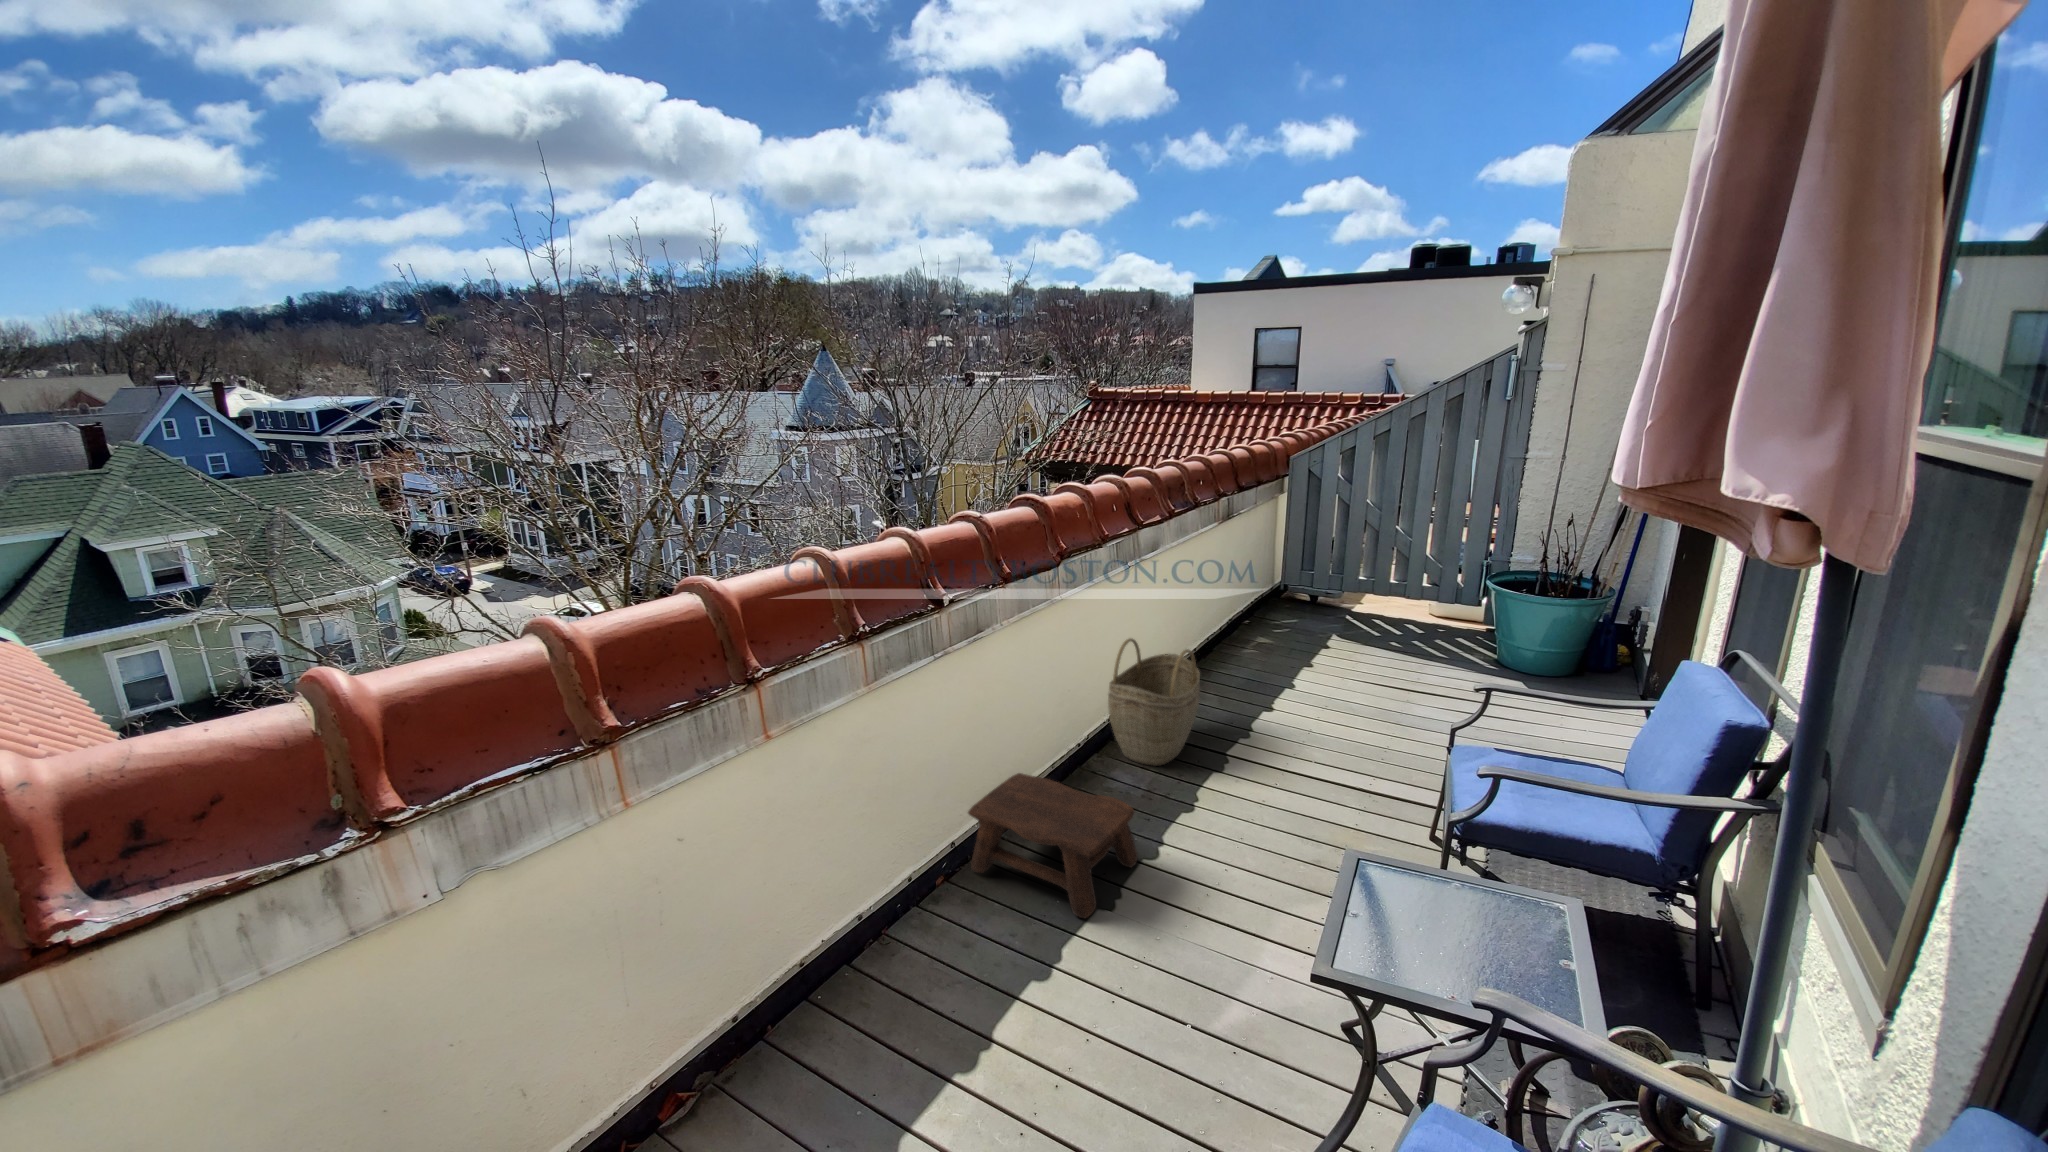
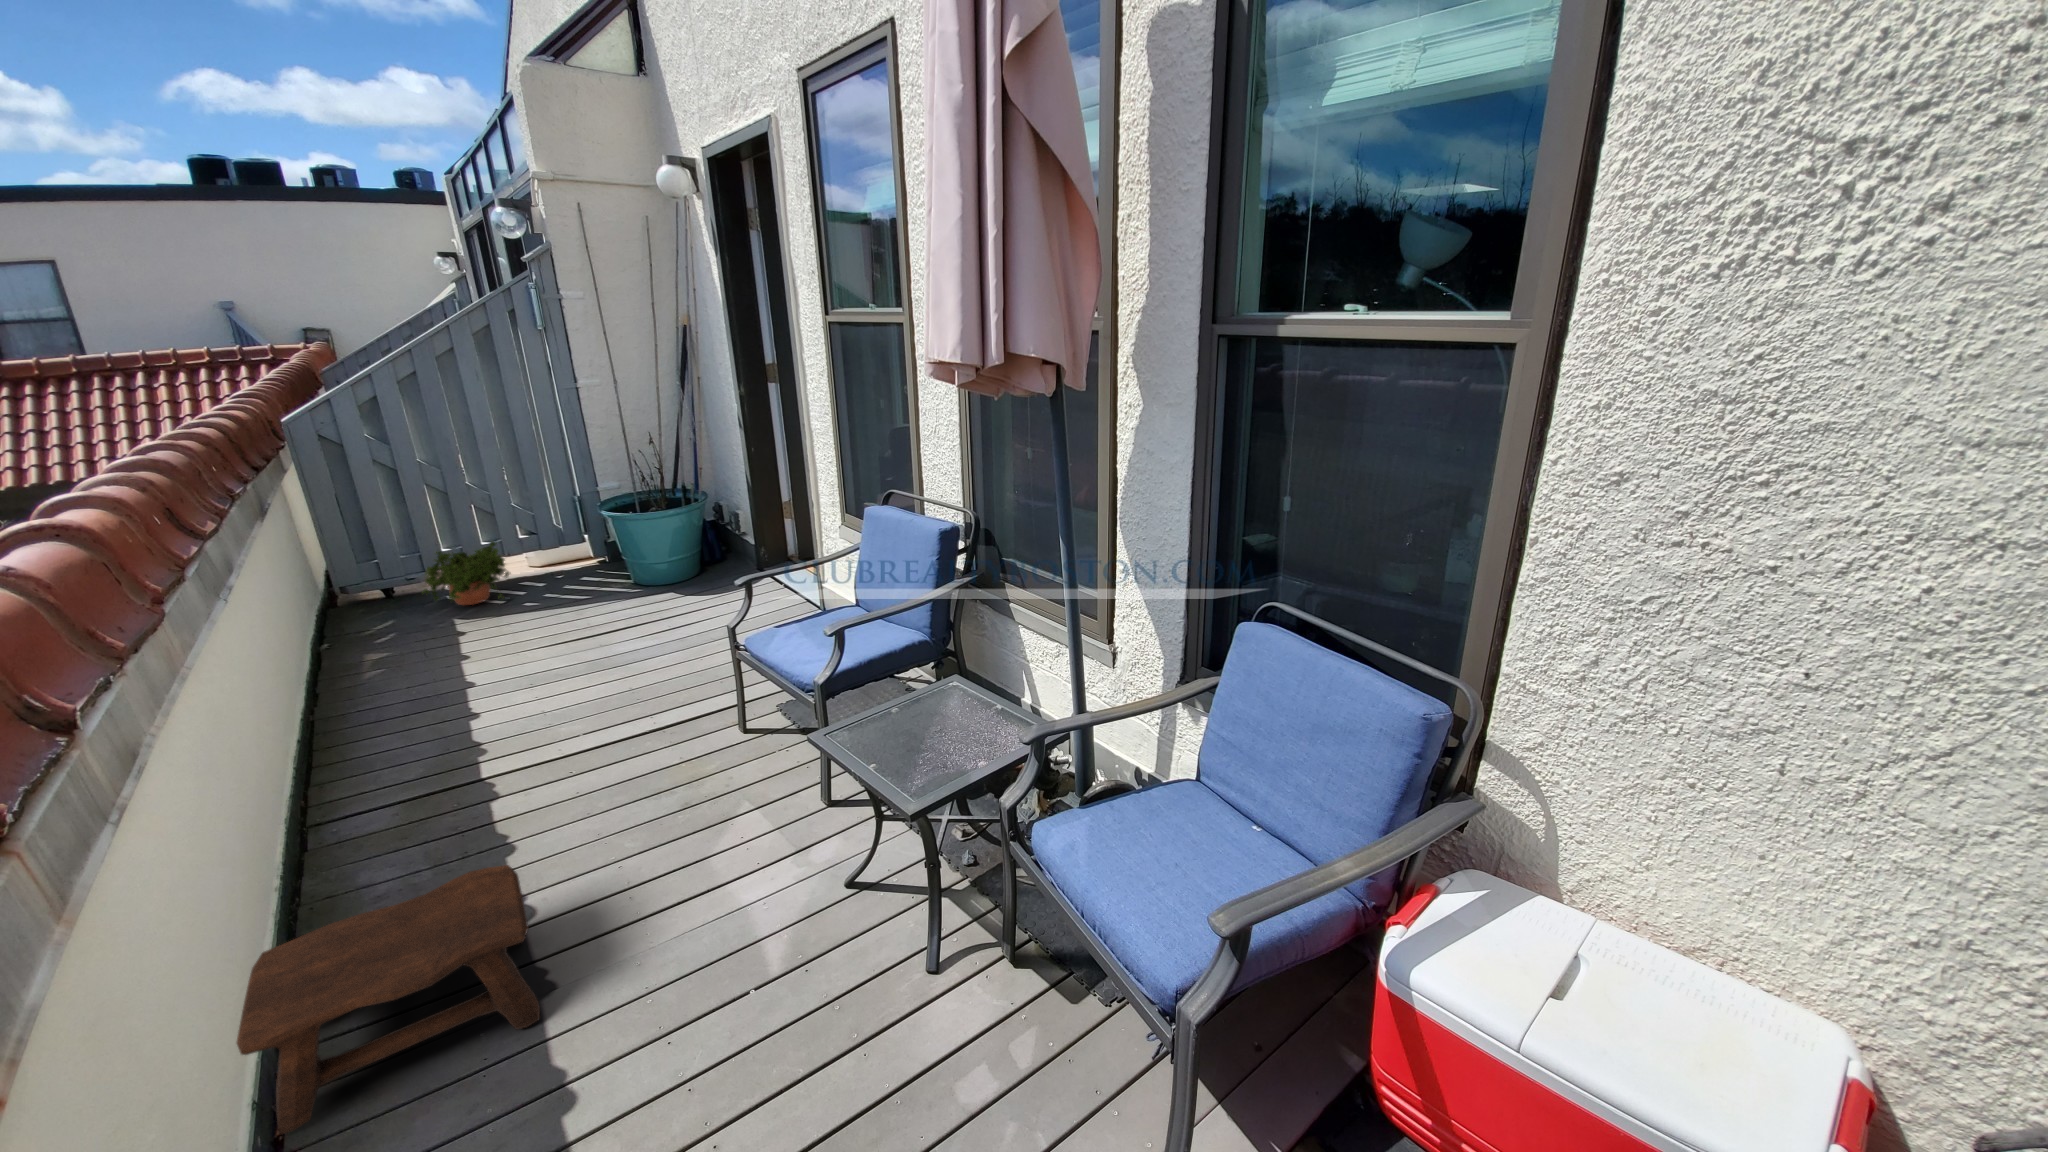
potted plant: none [1321,578,1393,636] -> present [422,541,511,605]
woven basket: present [1108,638,1200,766] -> none [273,671,433,858]

